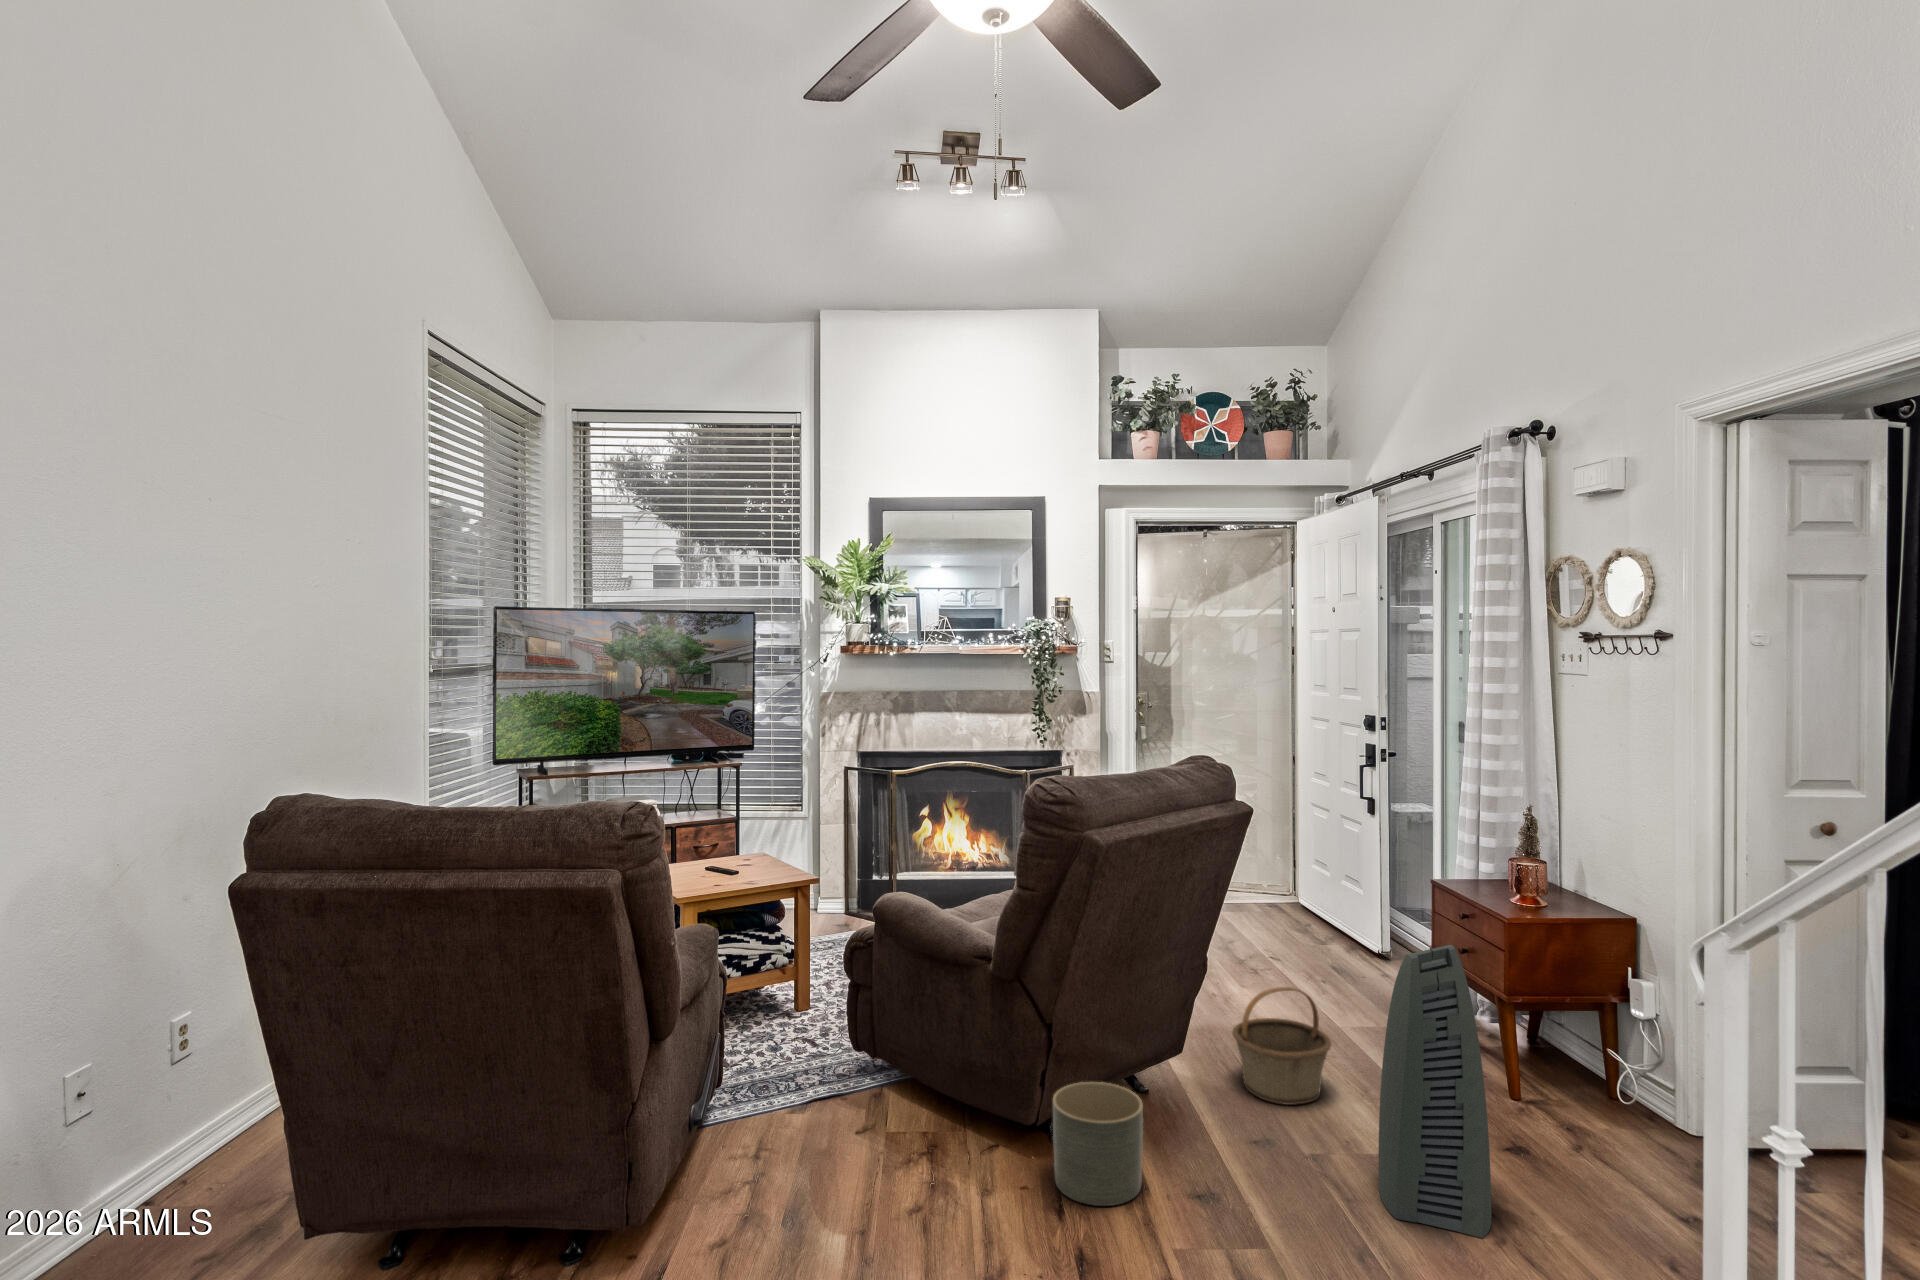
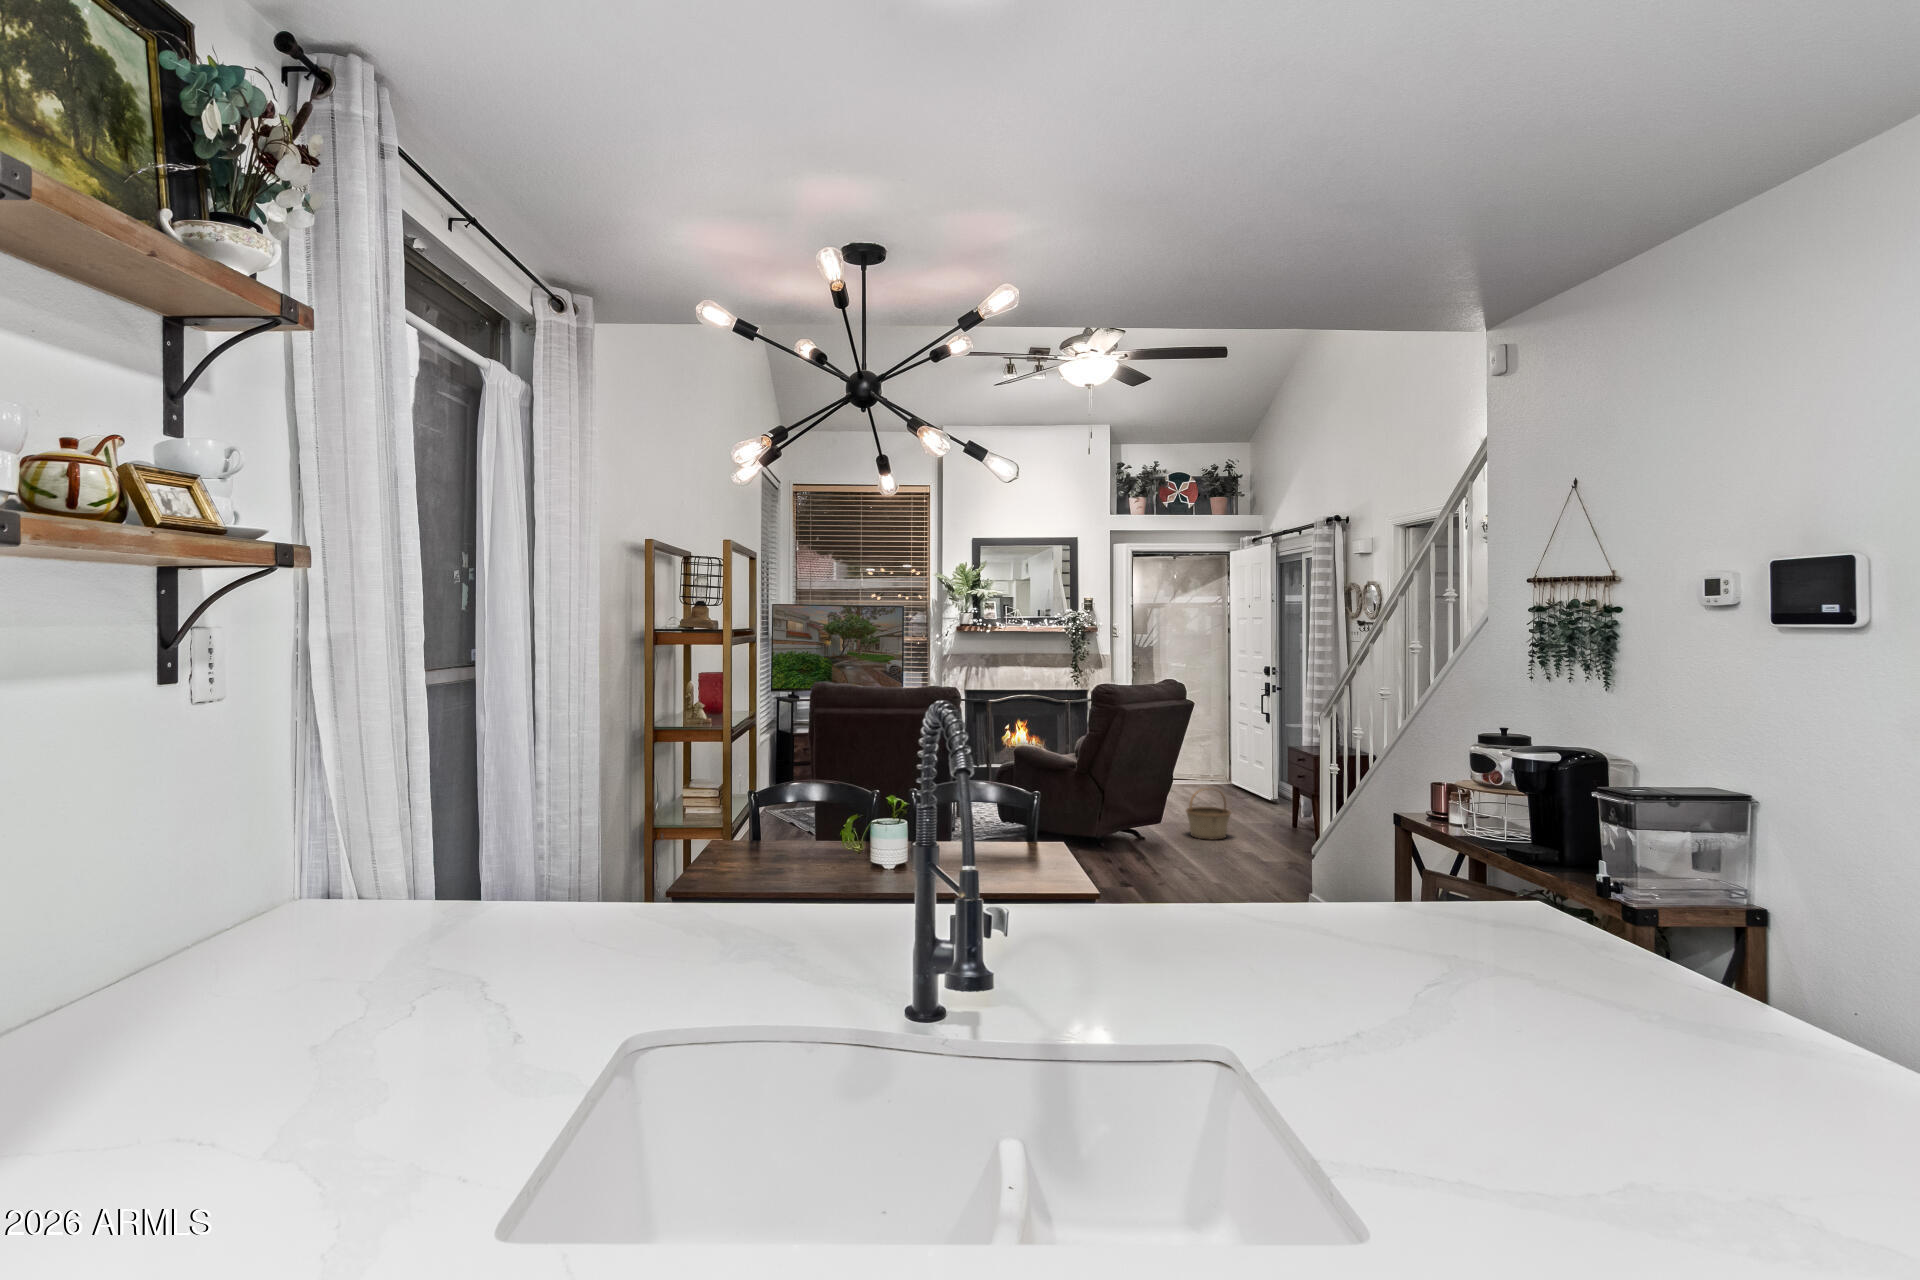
air purifier: present [1379,945,1492,1238] -> none [1245,751,1290,864]
planter: present [1053,1082,1143,1206] -> none [1106,816,1145,859]

